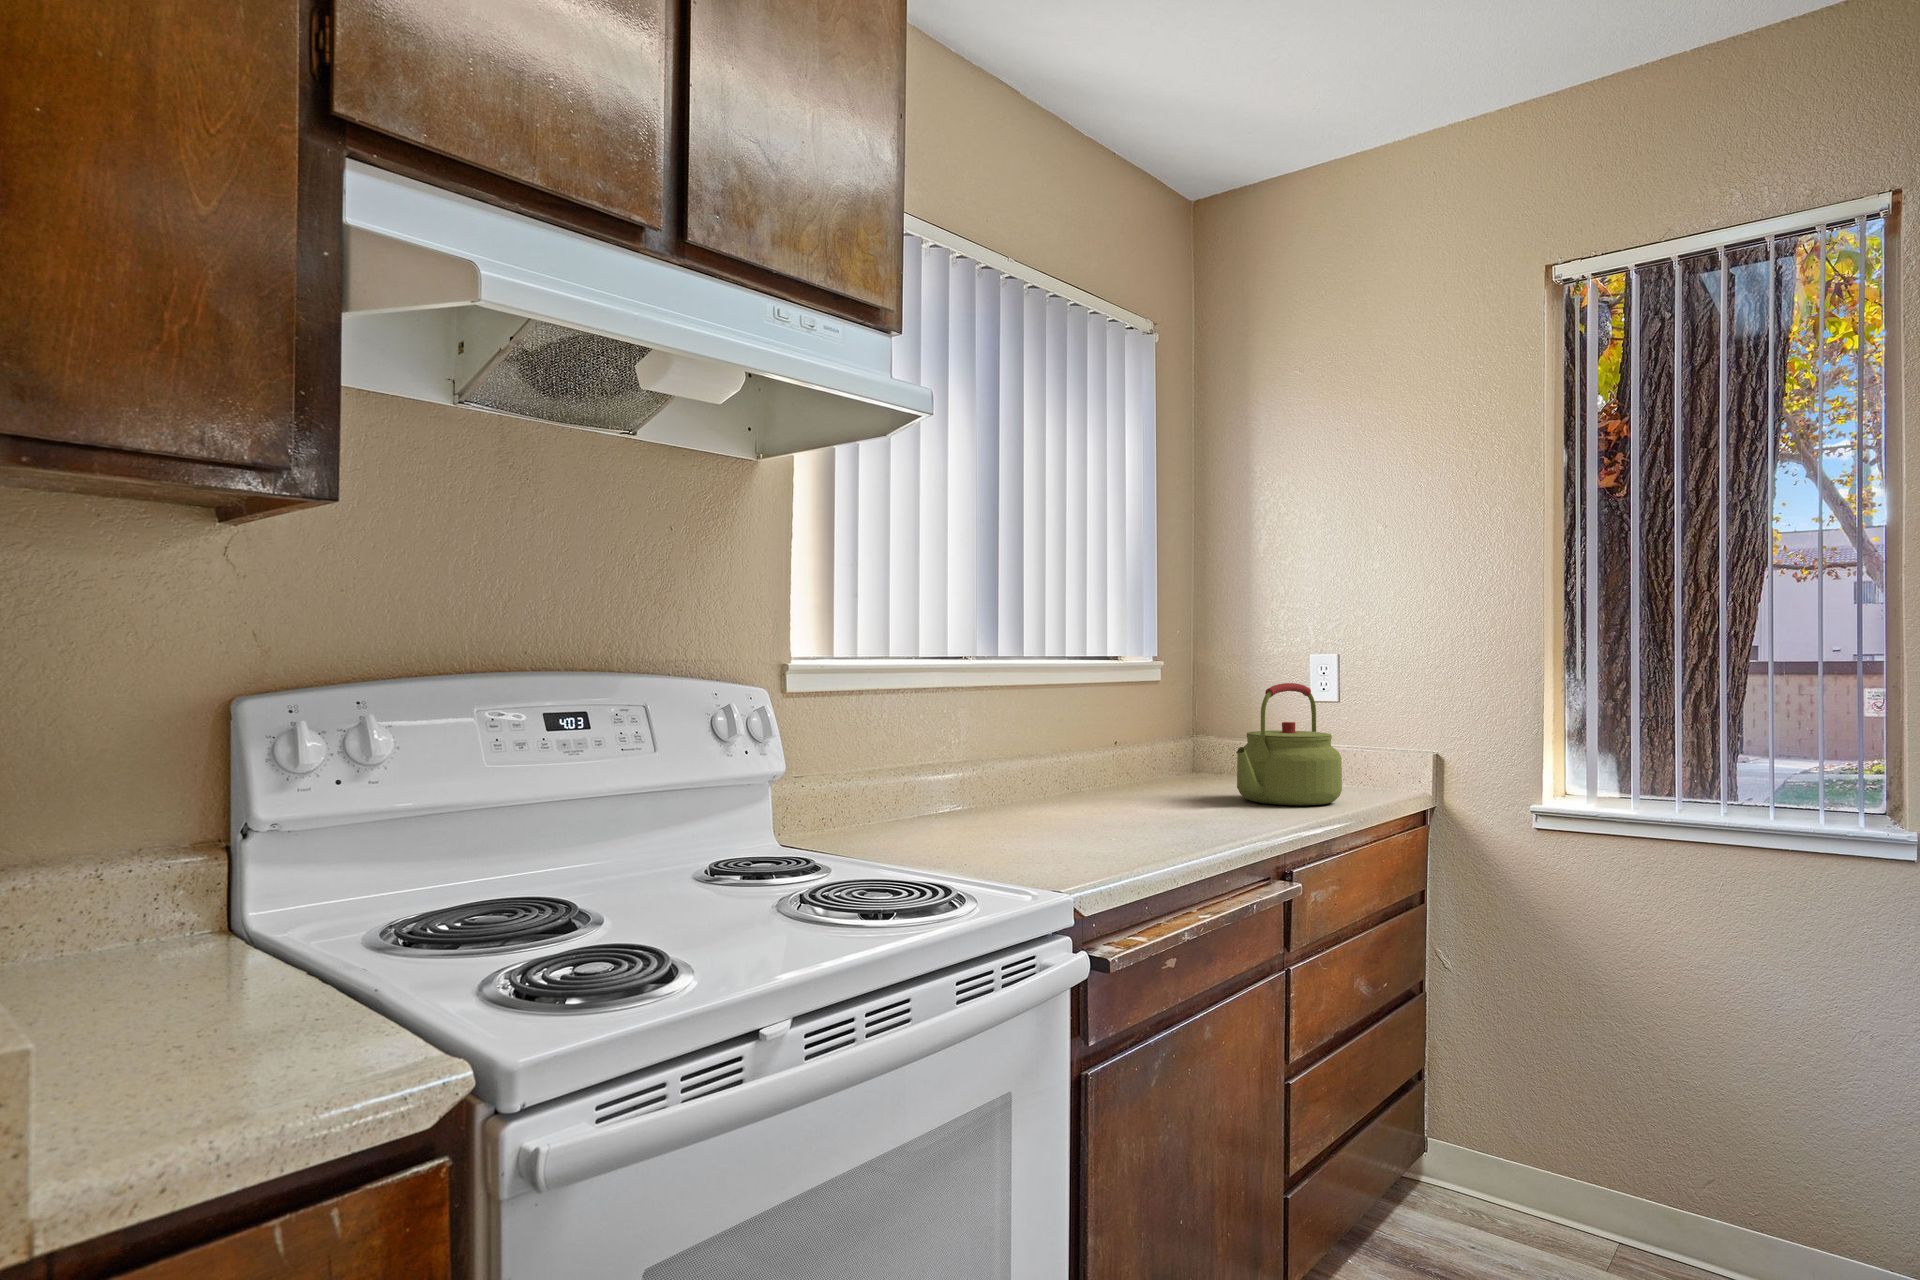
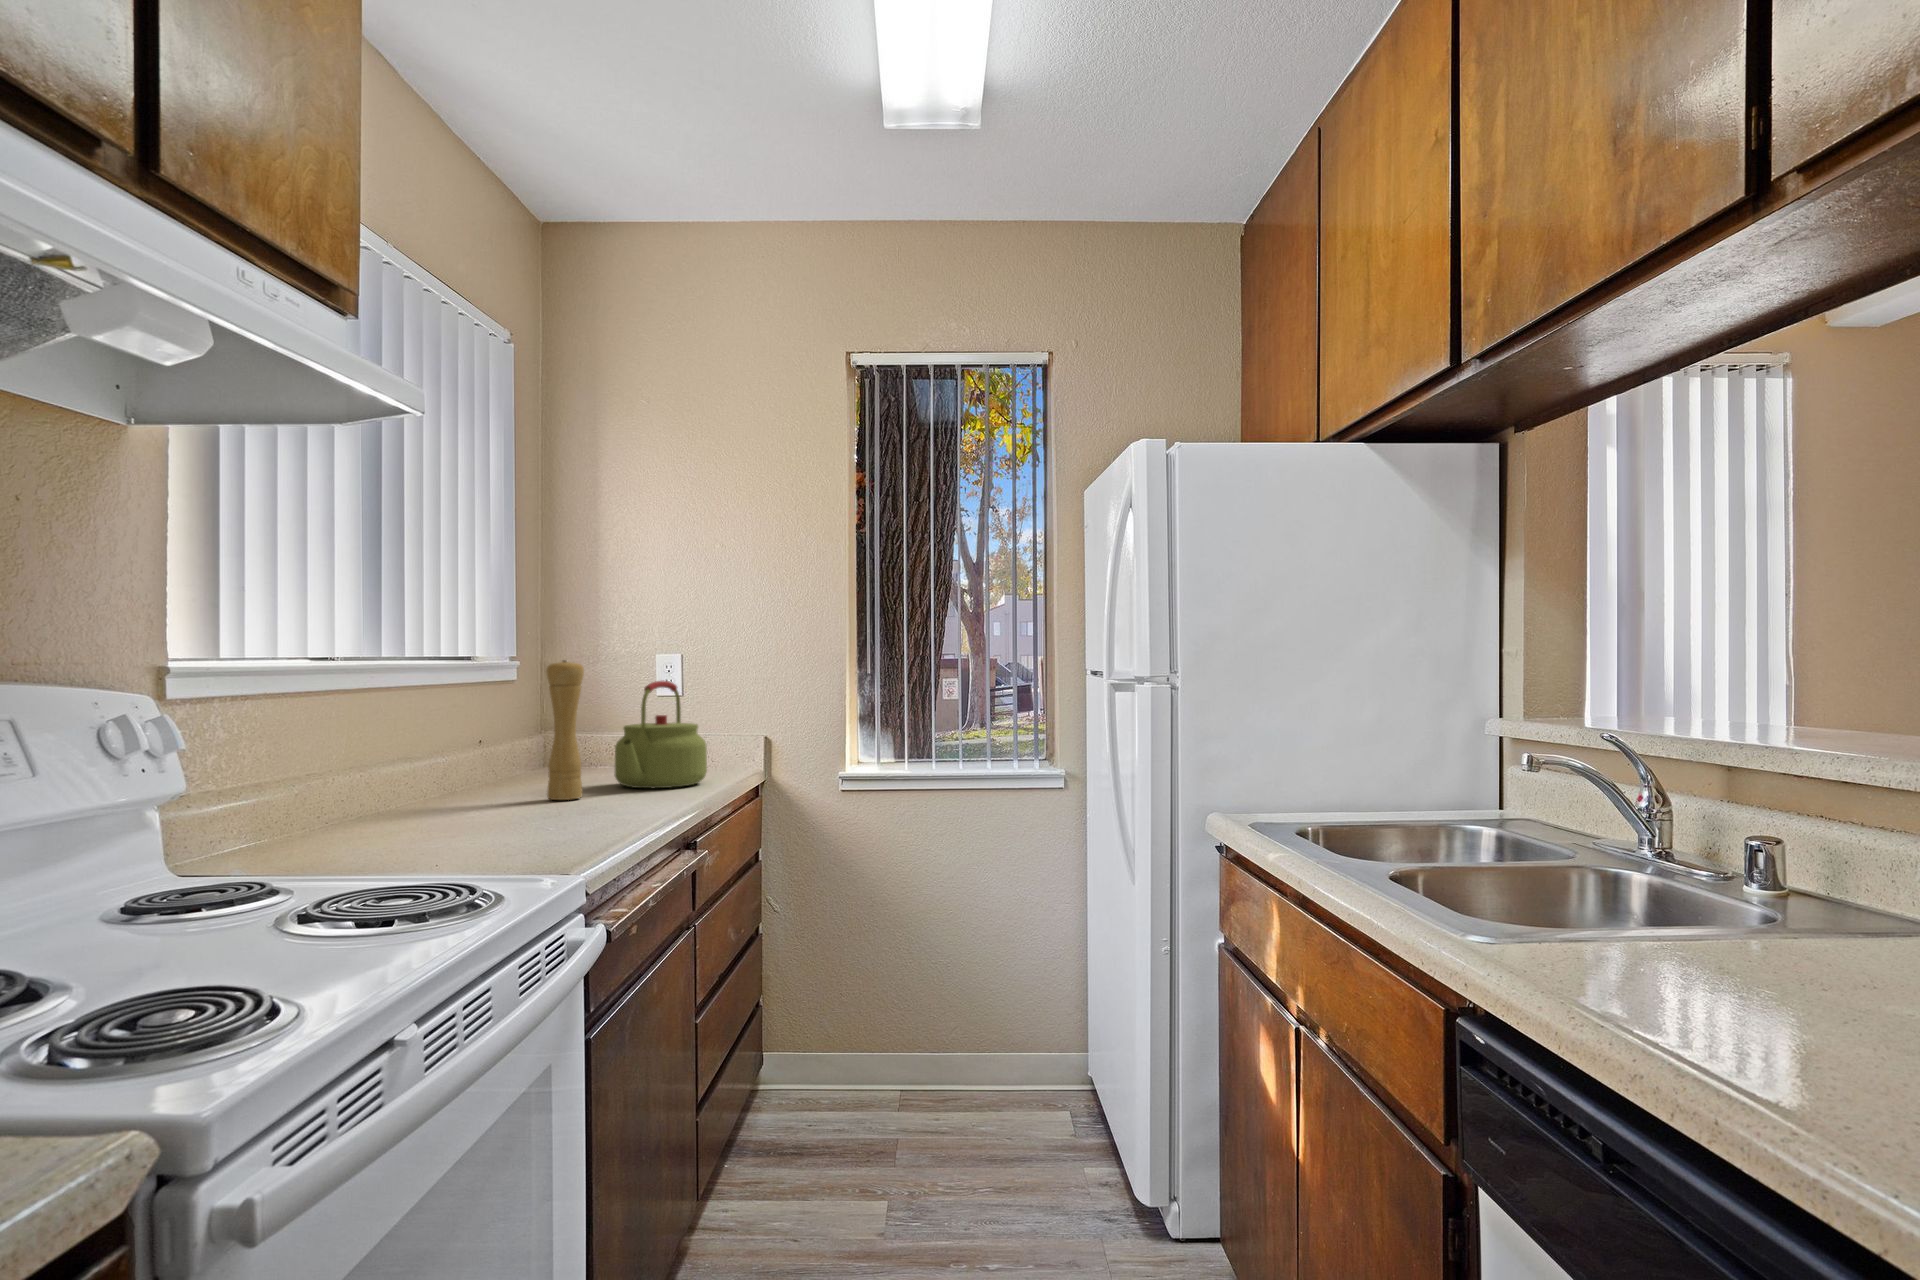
pepper mill: none [1152,659,1190,808] -> present [546,660,584,800]

